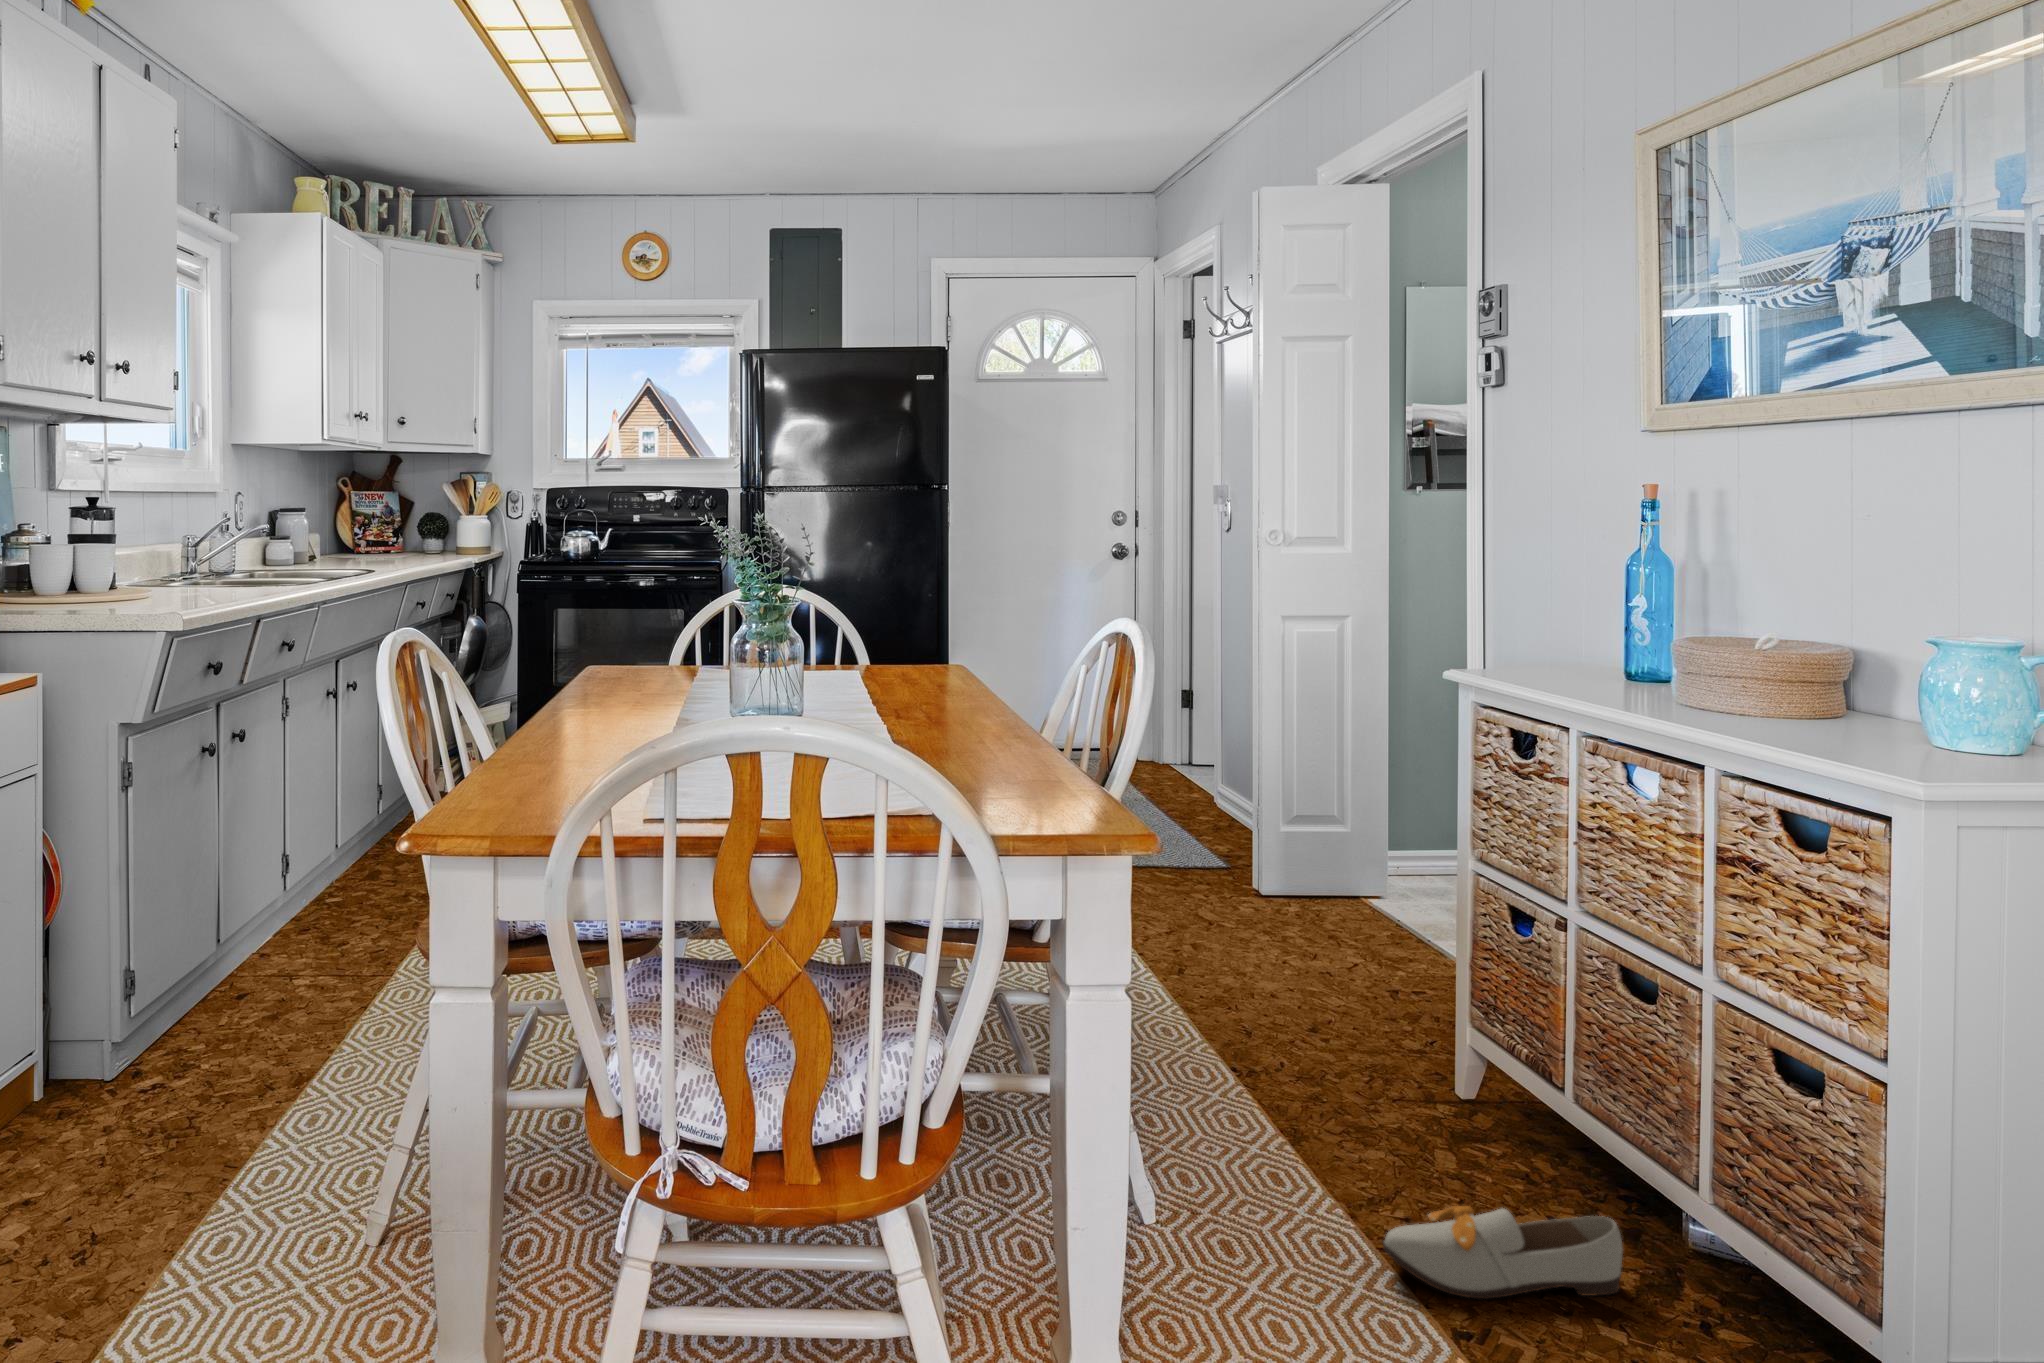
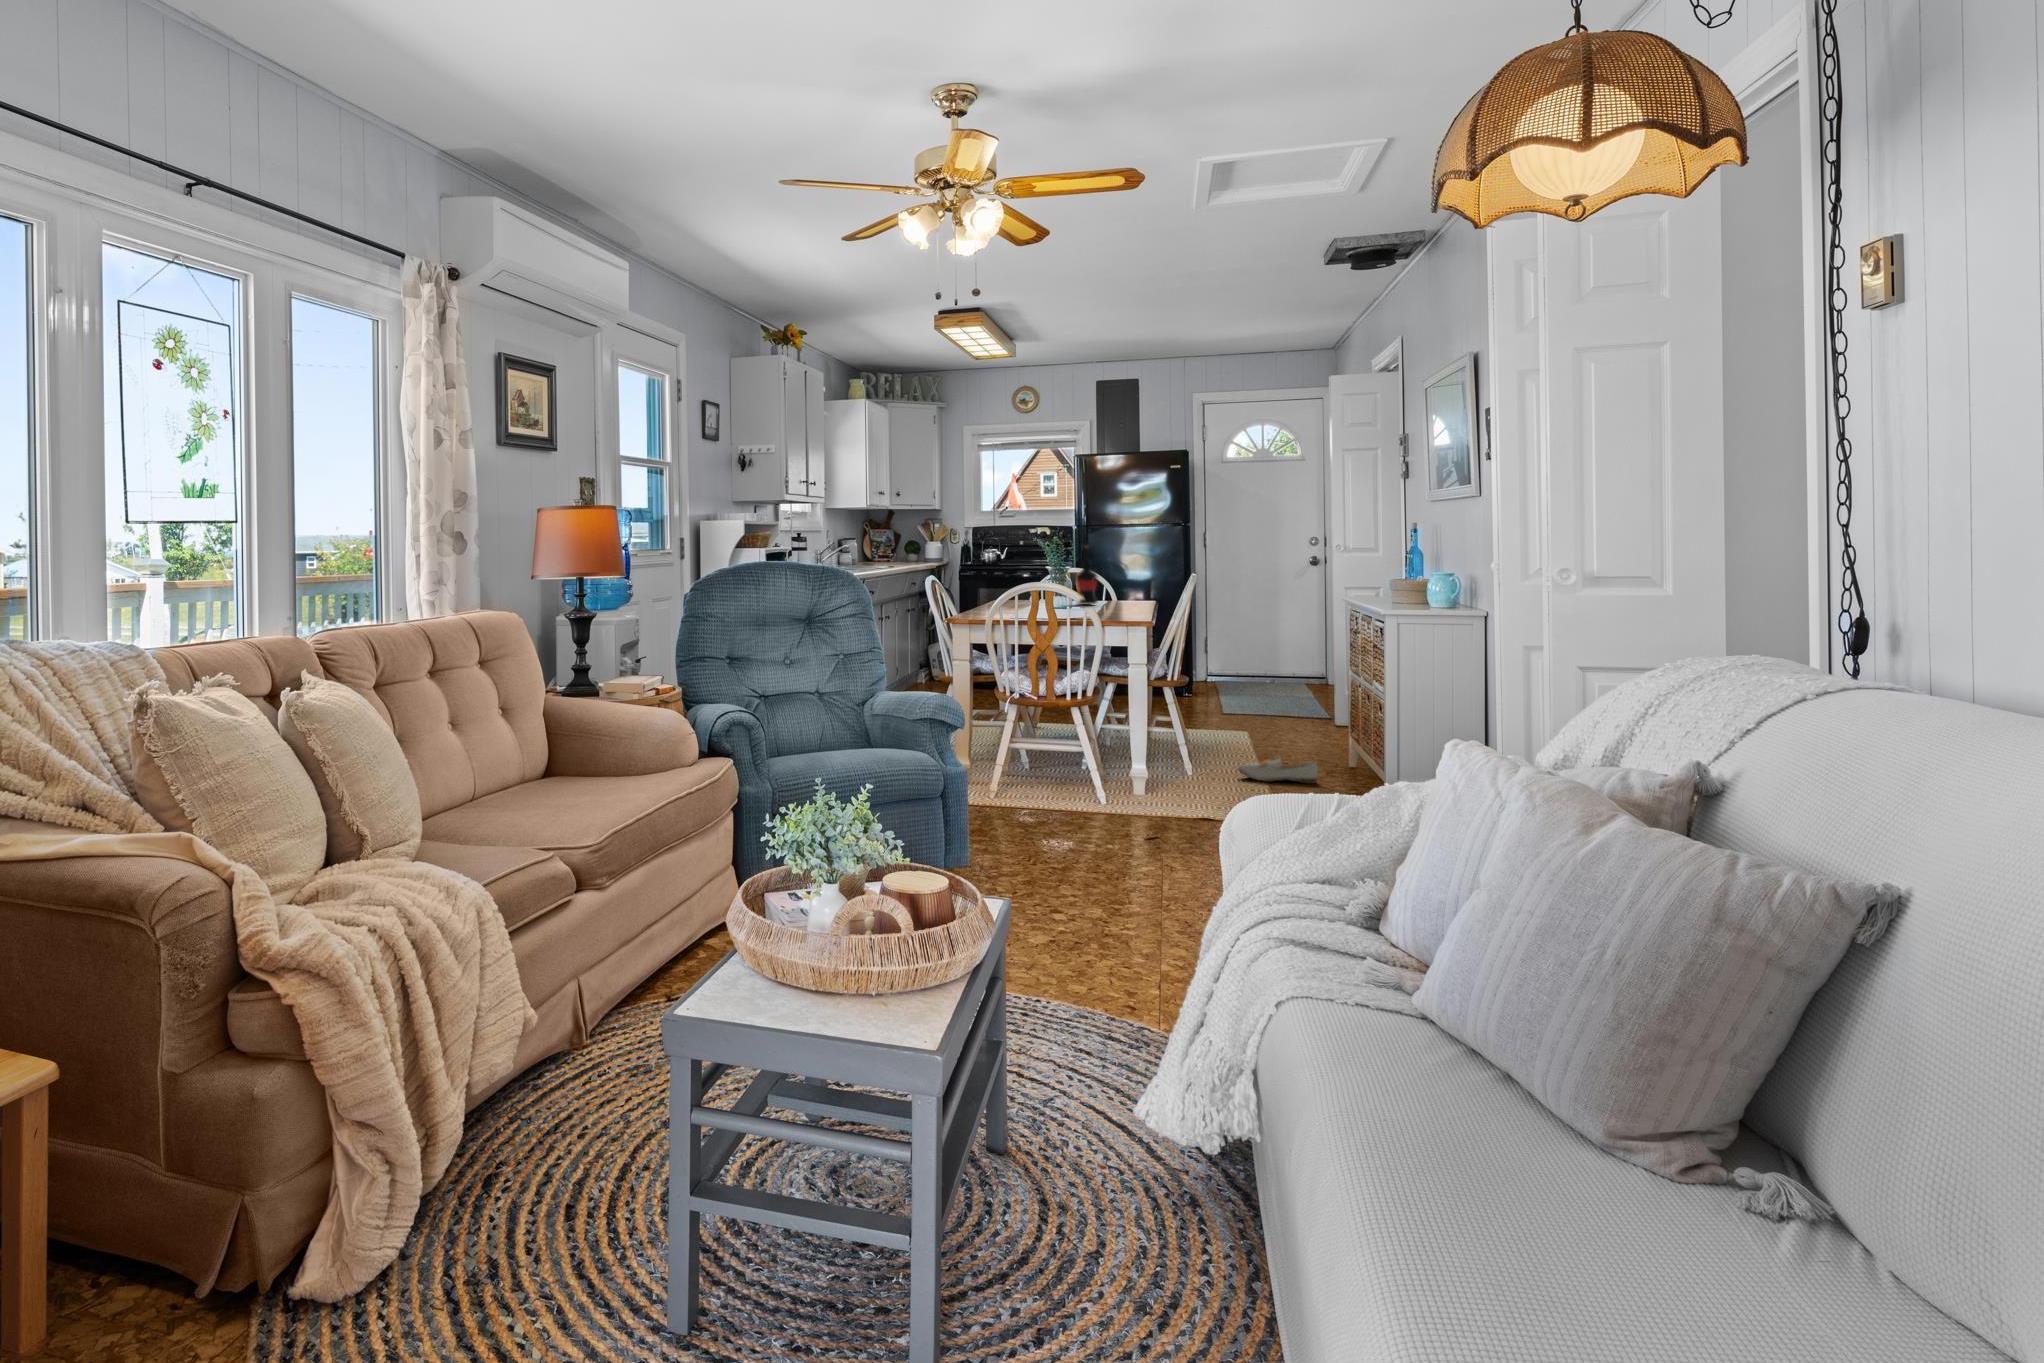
wine bottle: none [852,544,910,712] -> present [1076,545,1098,605]

